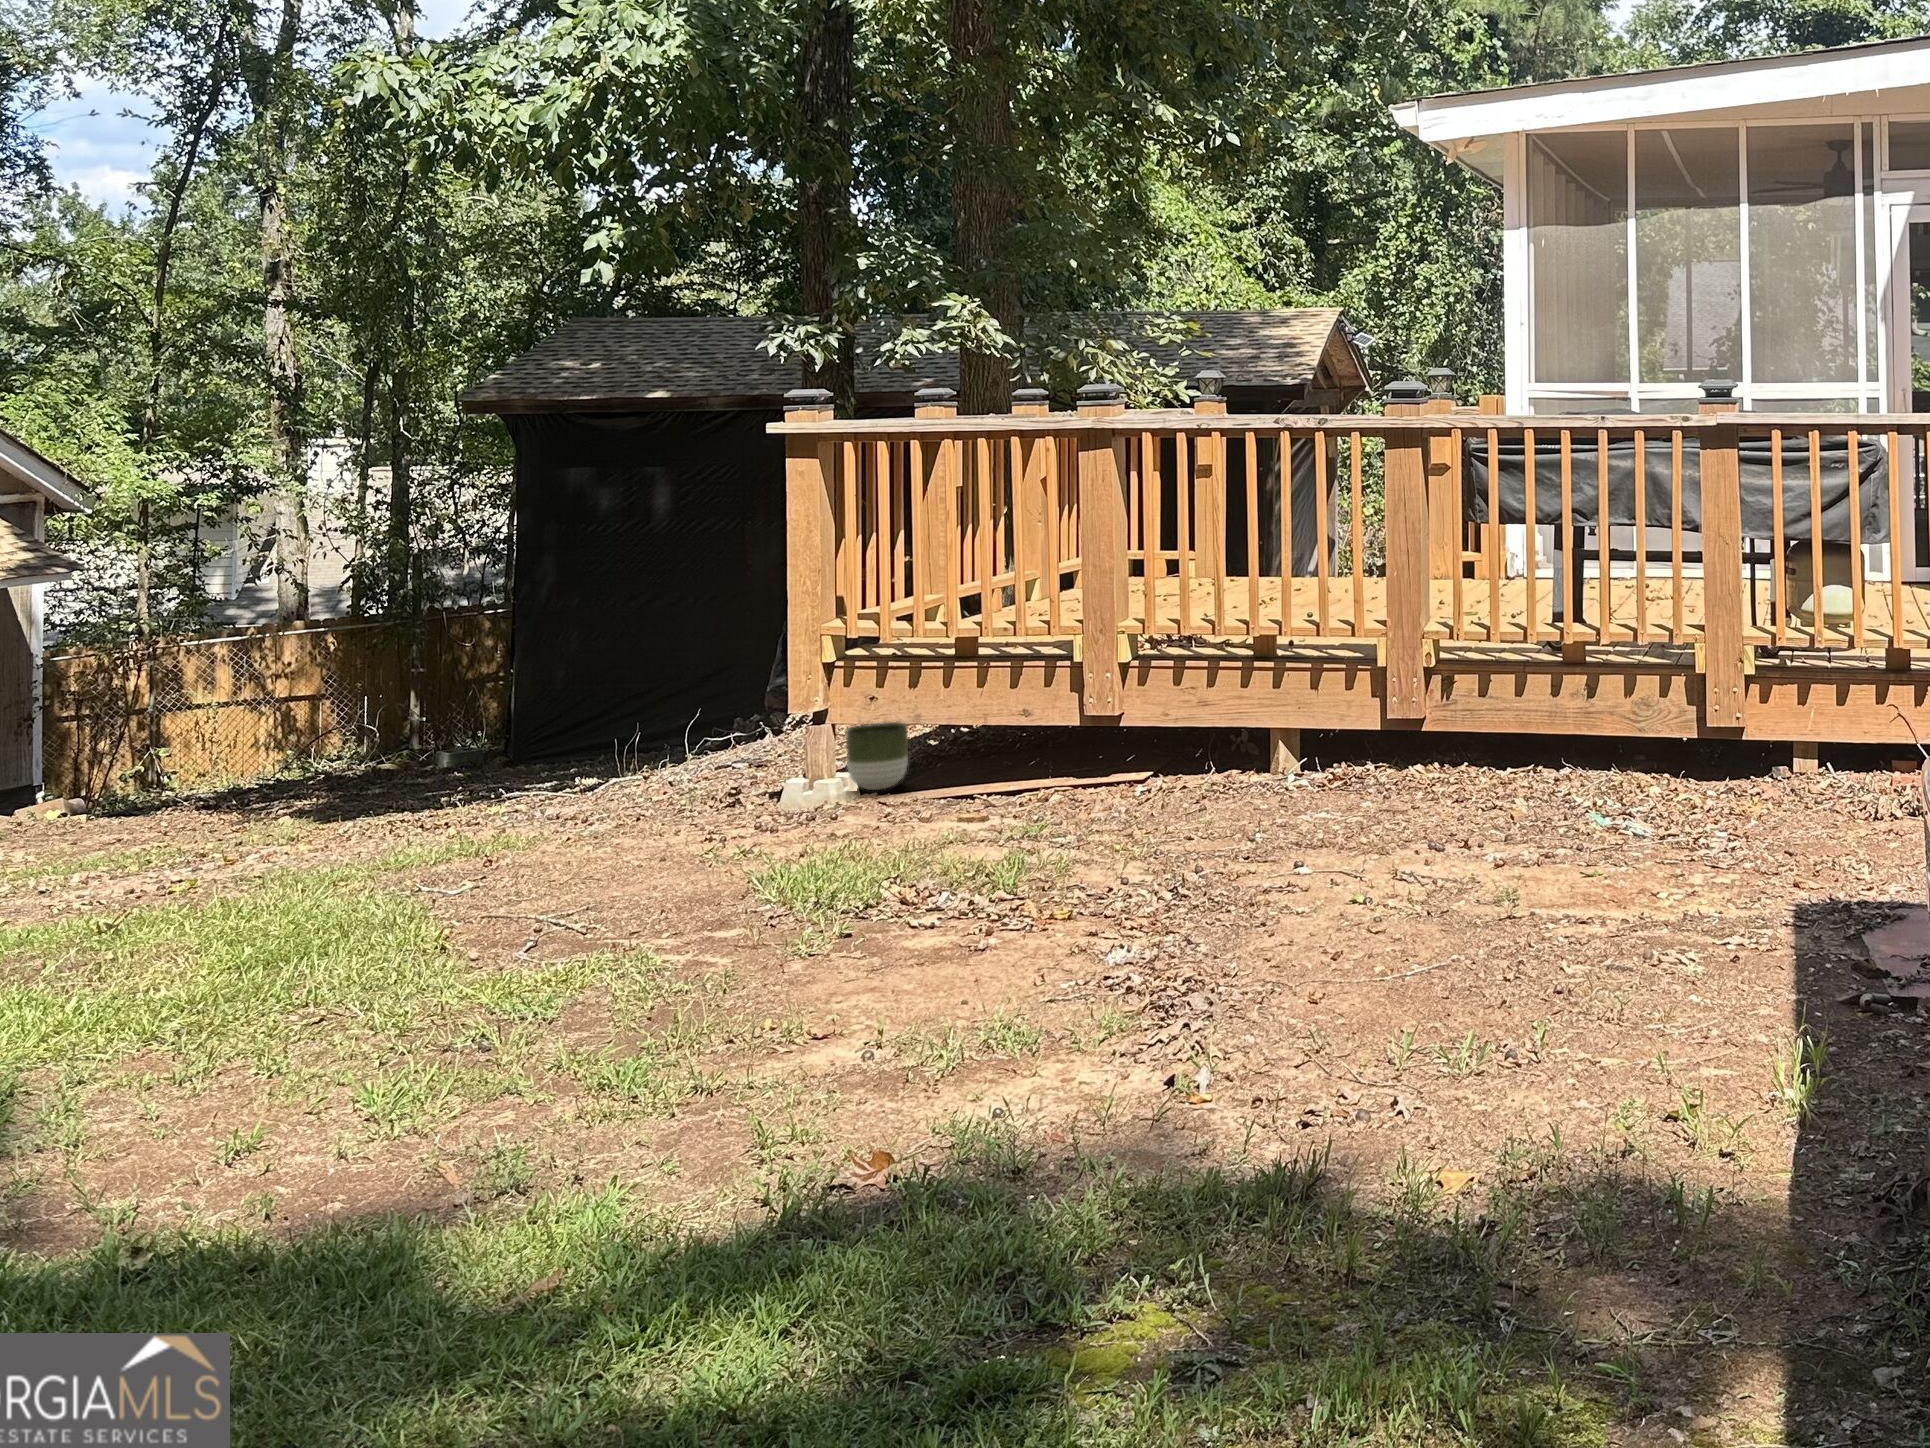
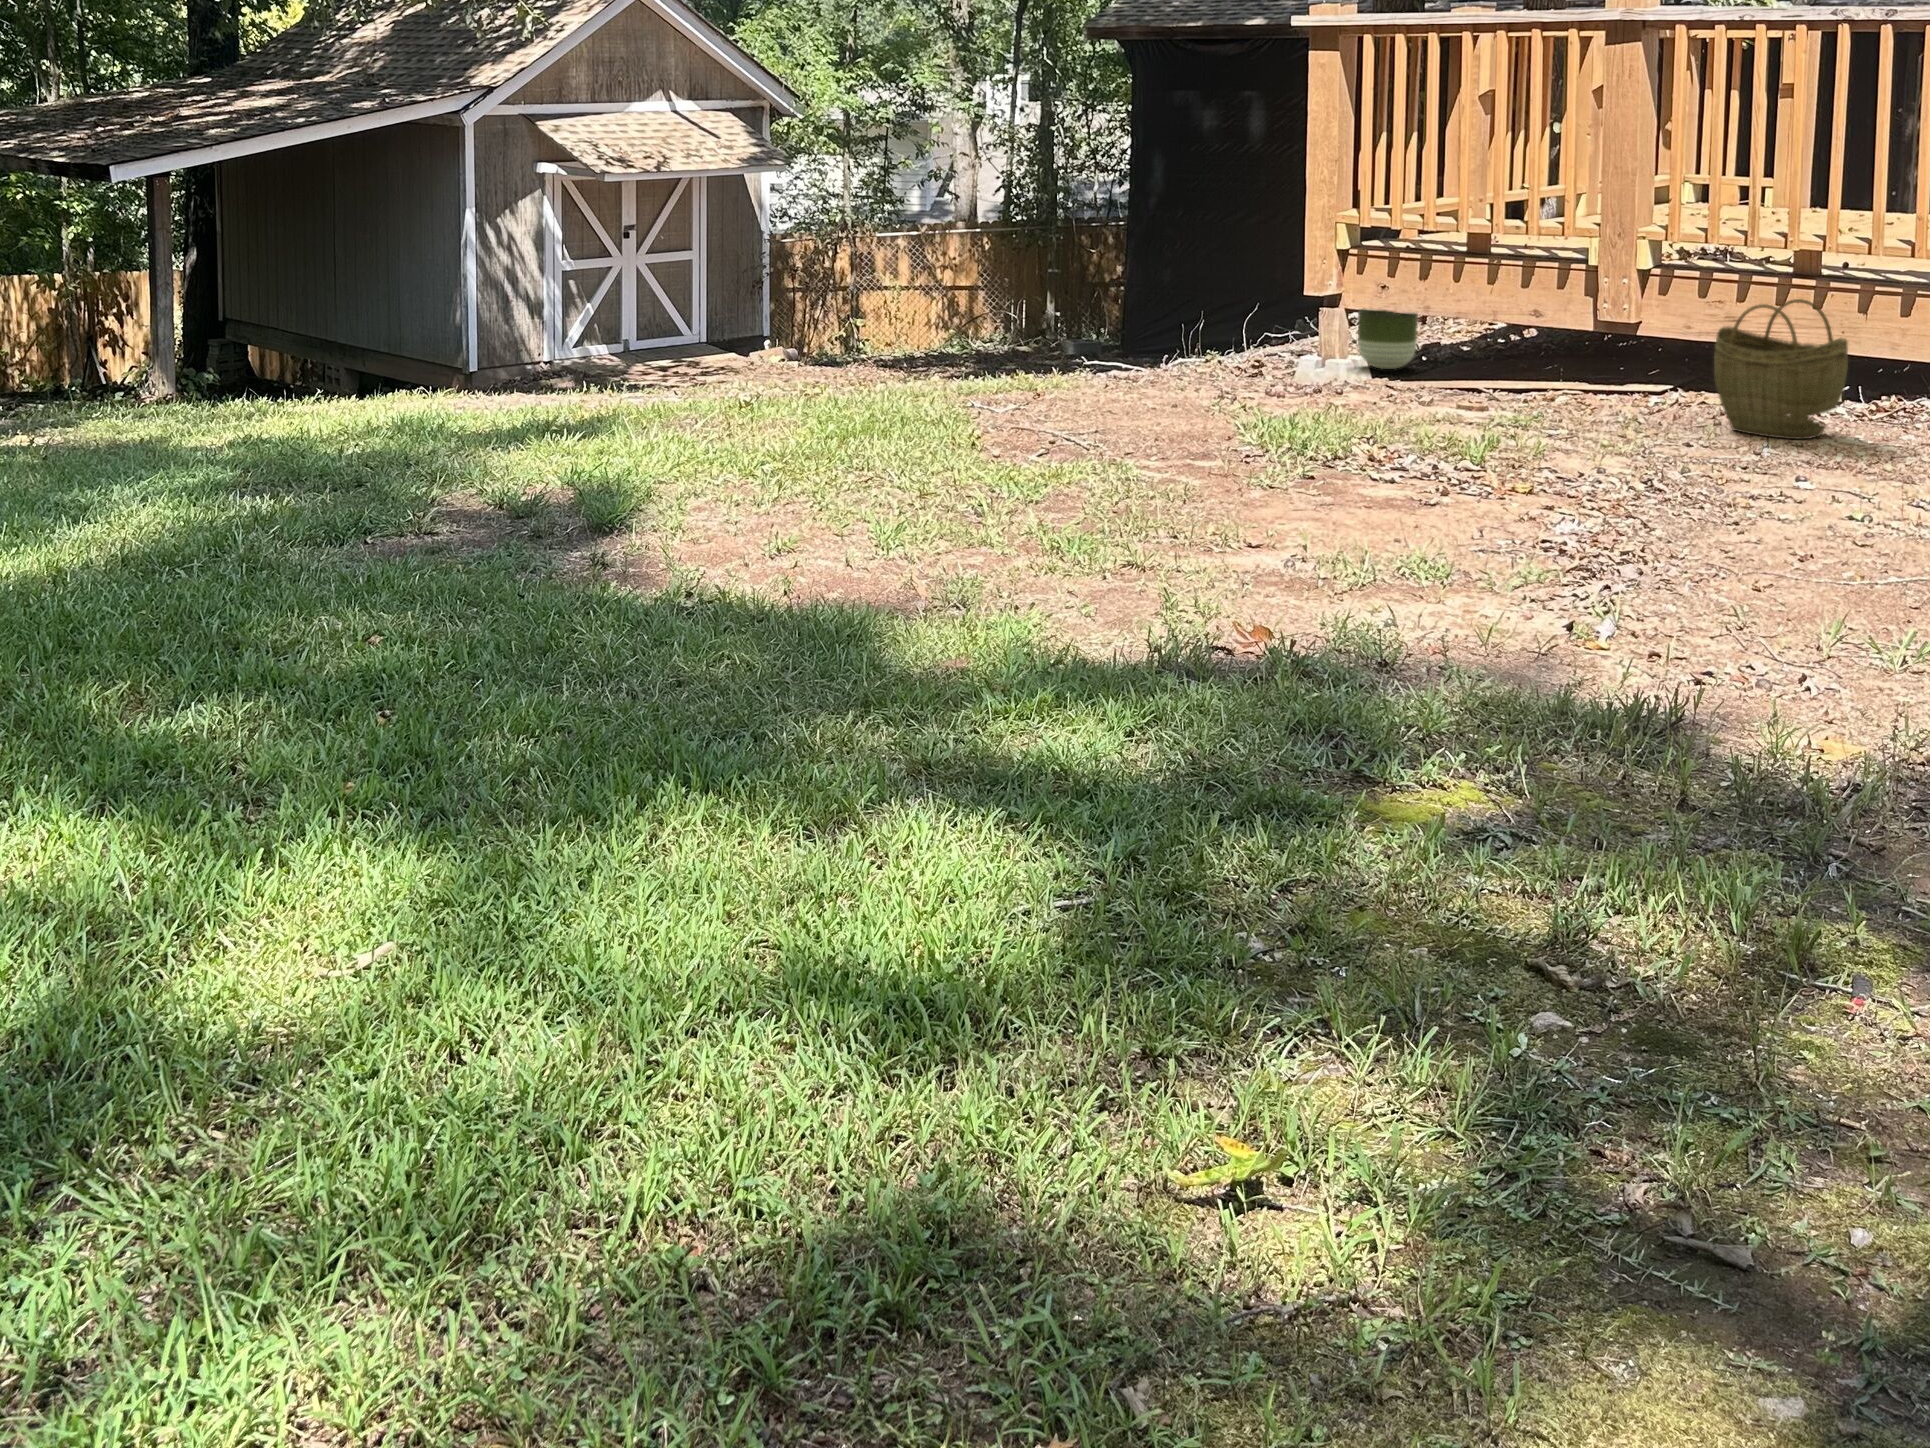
woven basket: none [1199,680,1309,816] -> present [1714,299,1848,439]

